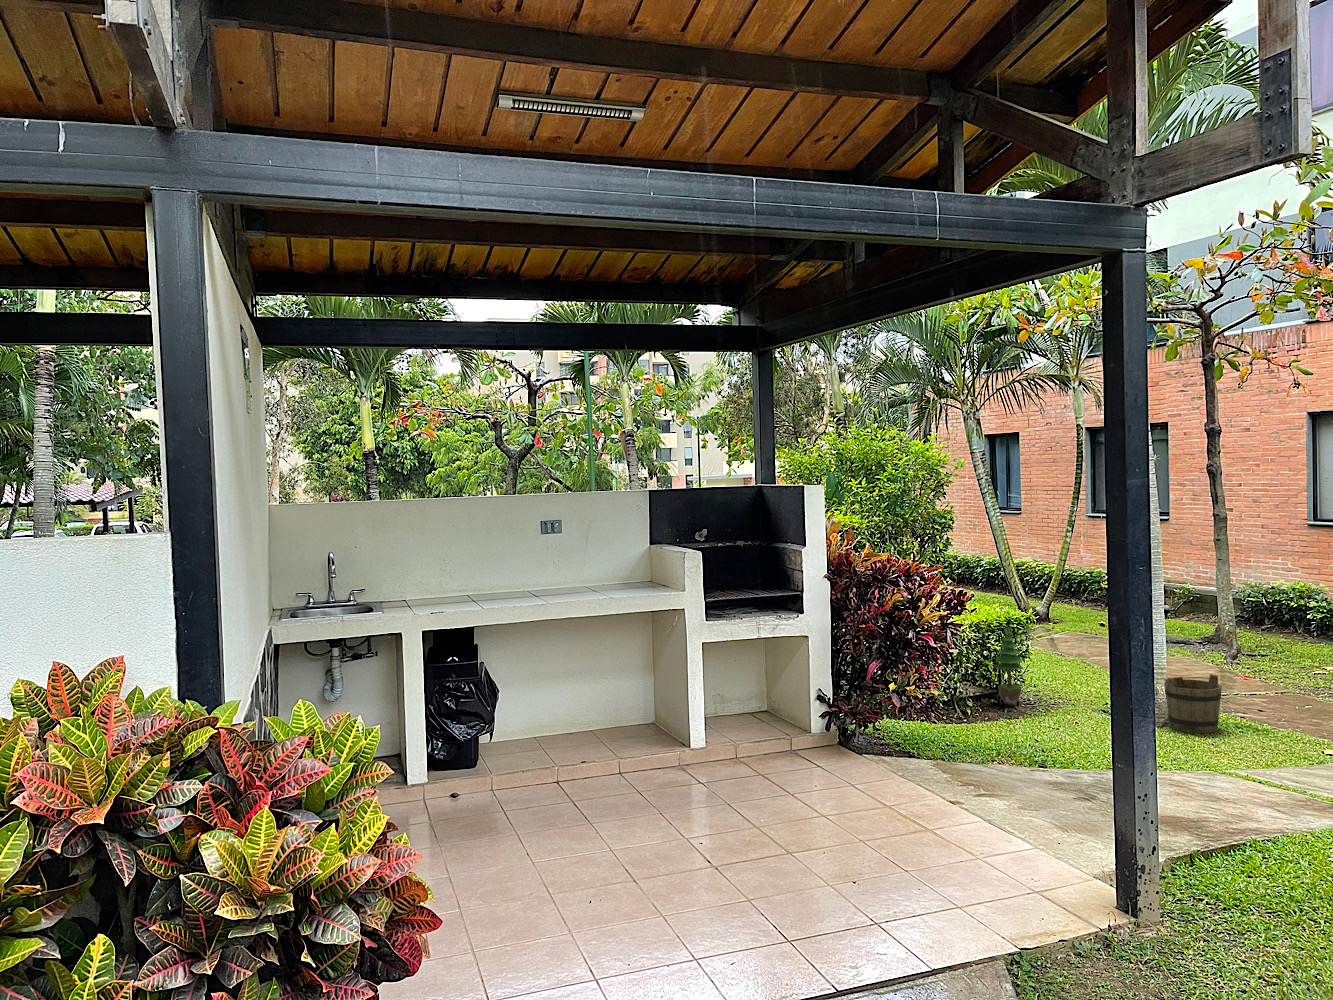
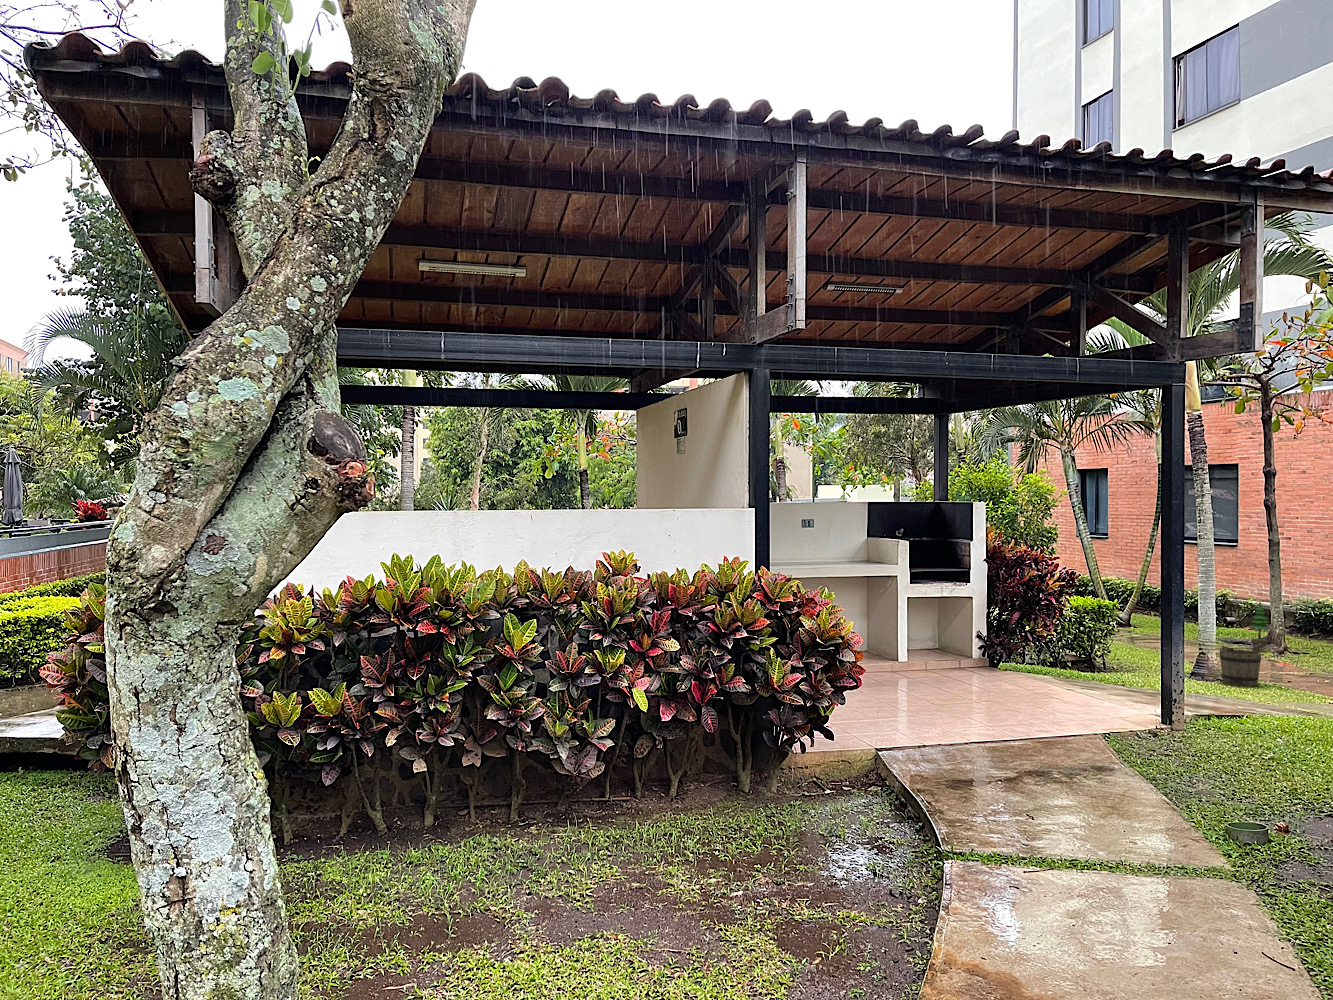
potted tree: present [995,627,1024,705] -> present [1250,602,1270,651]

